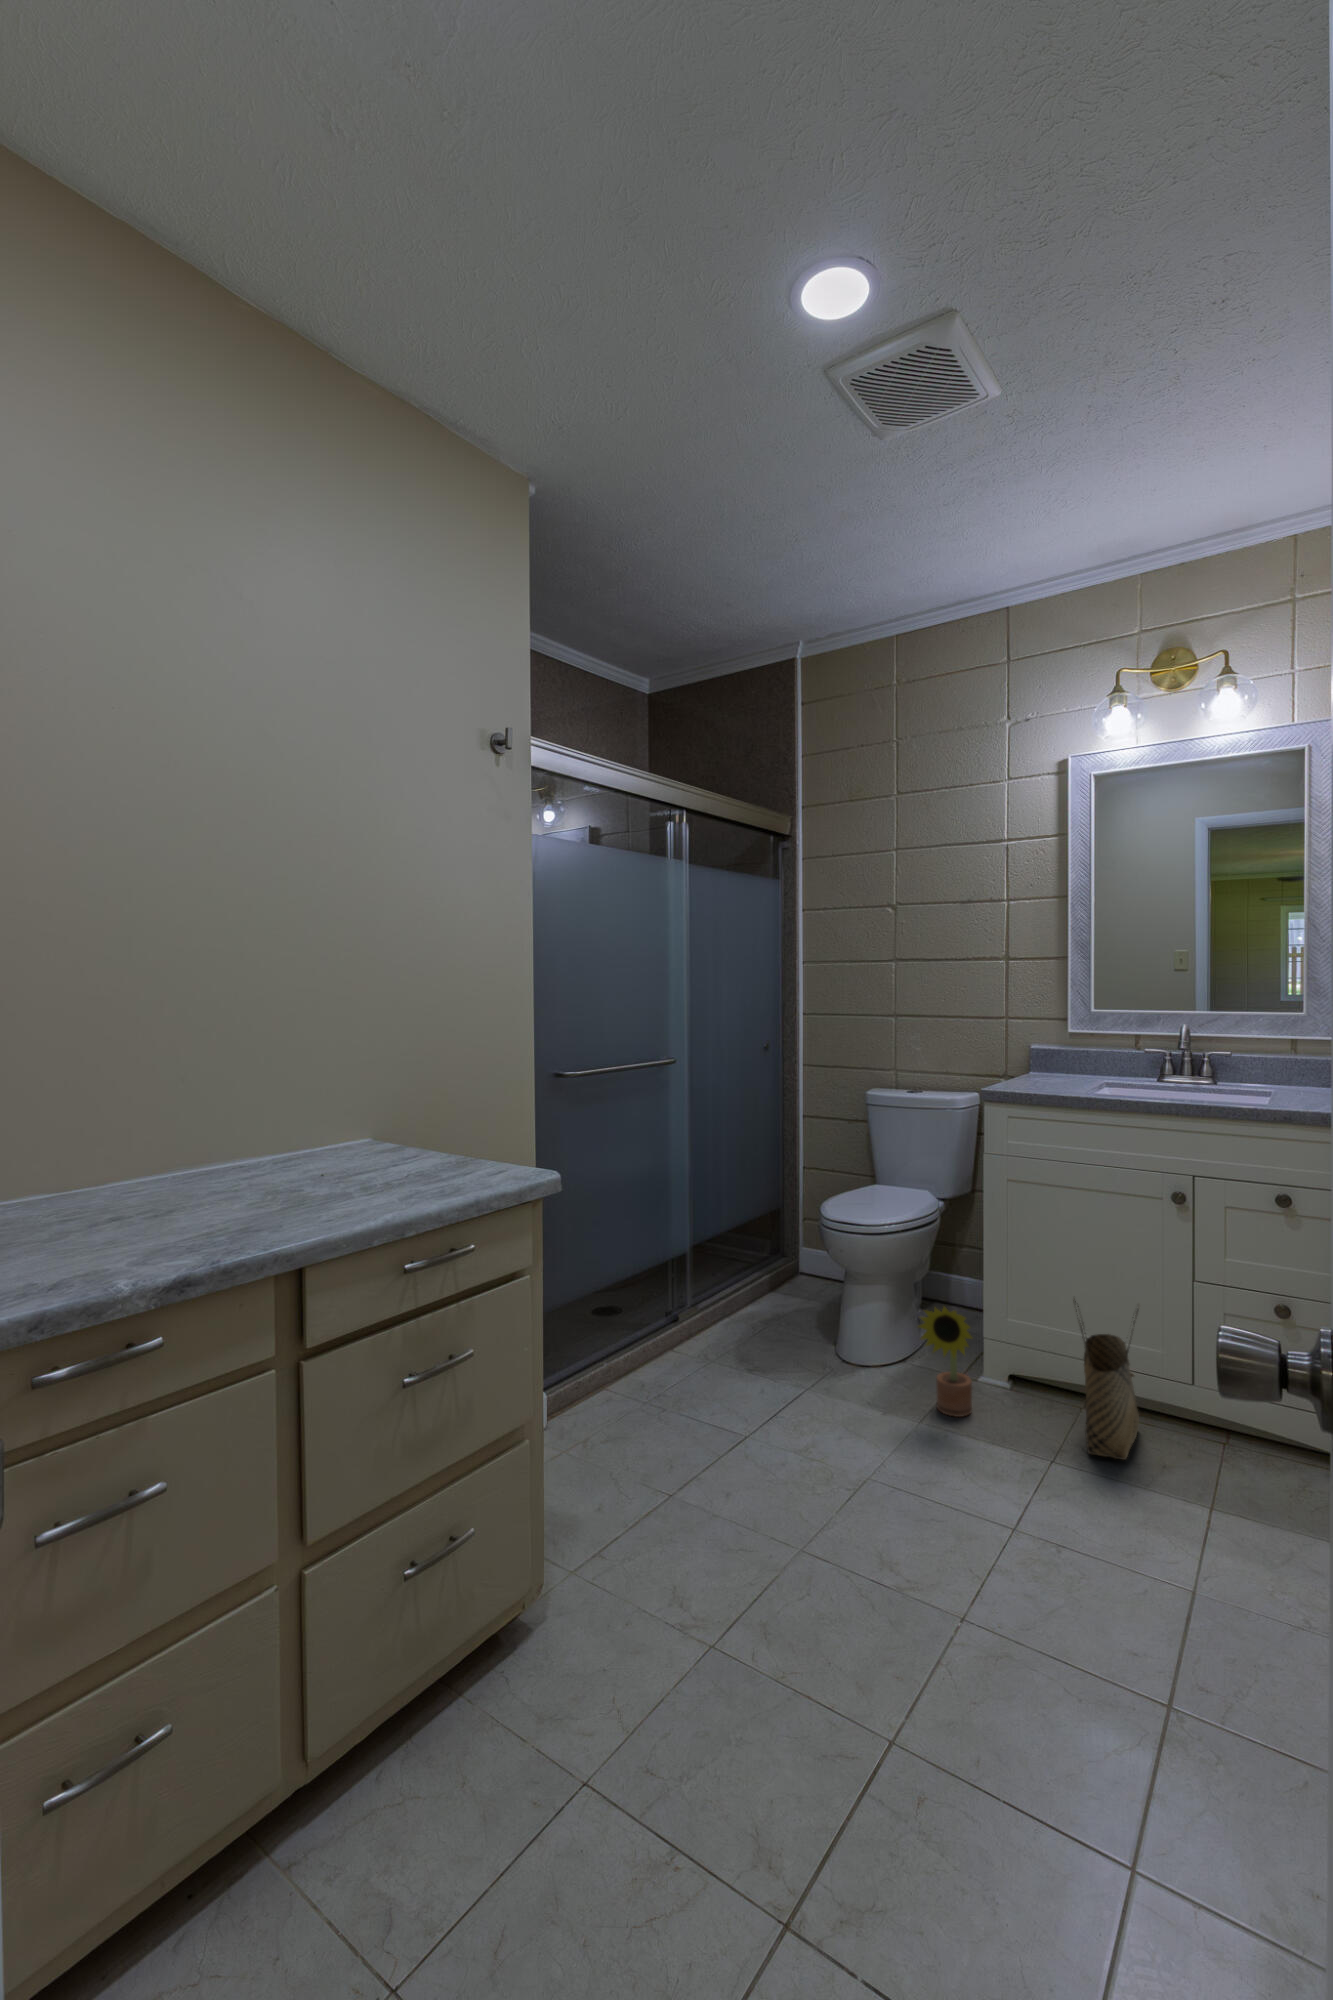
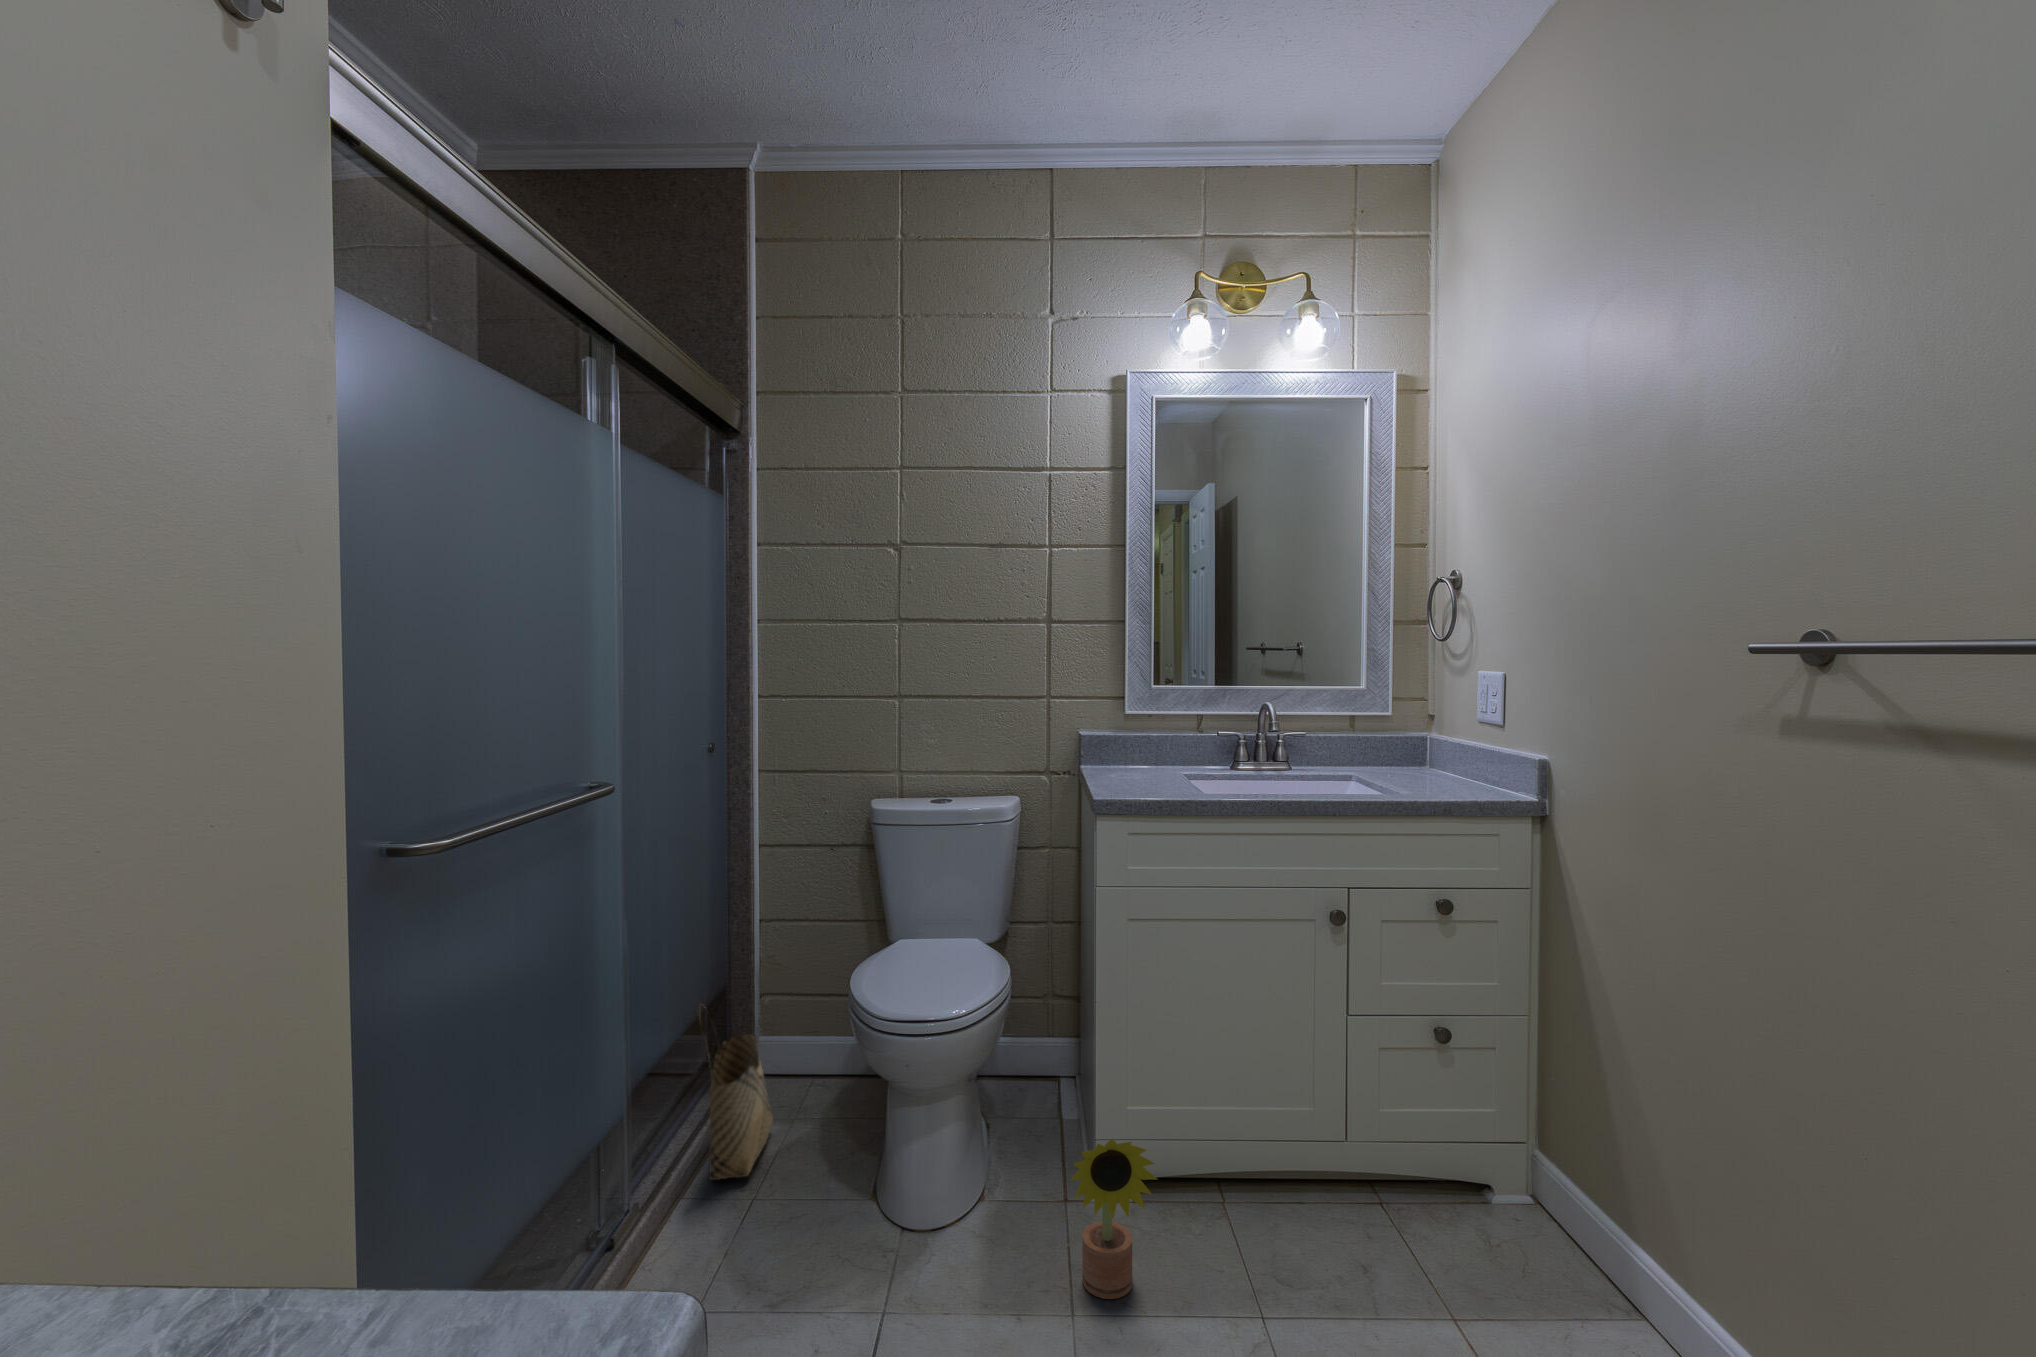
woven basket: present [1073,1299,1140,1460] -> present [699,1003,773,1180]

